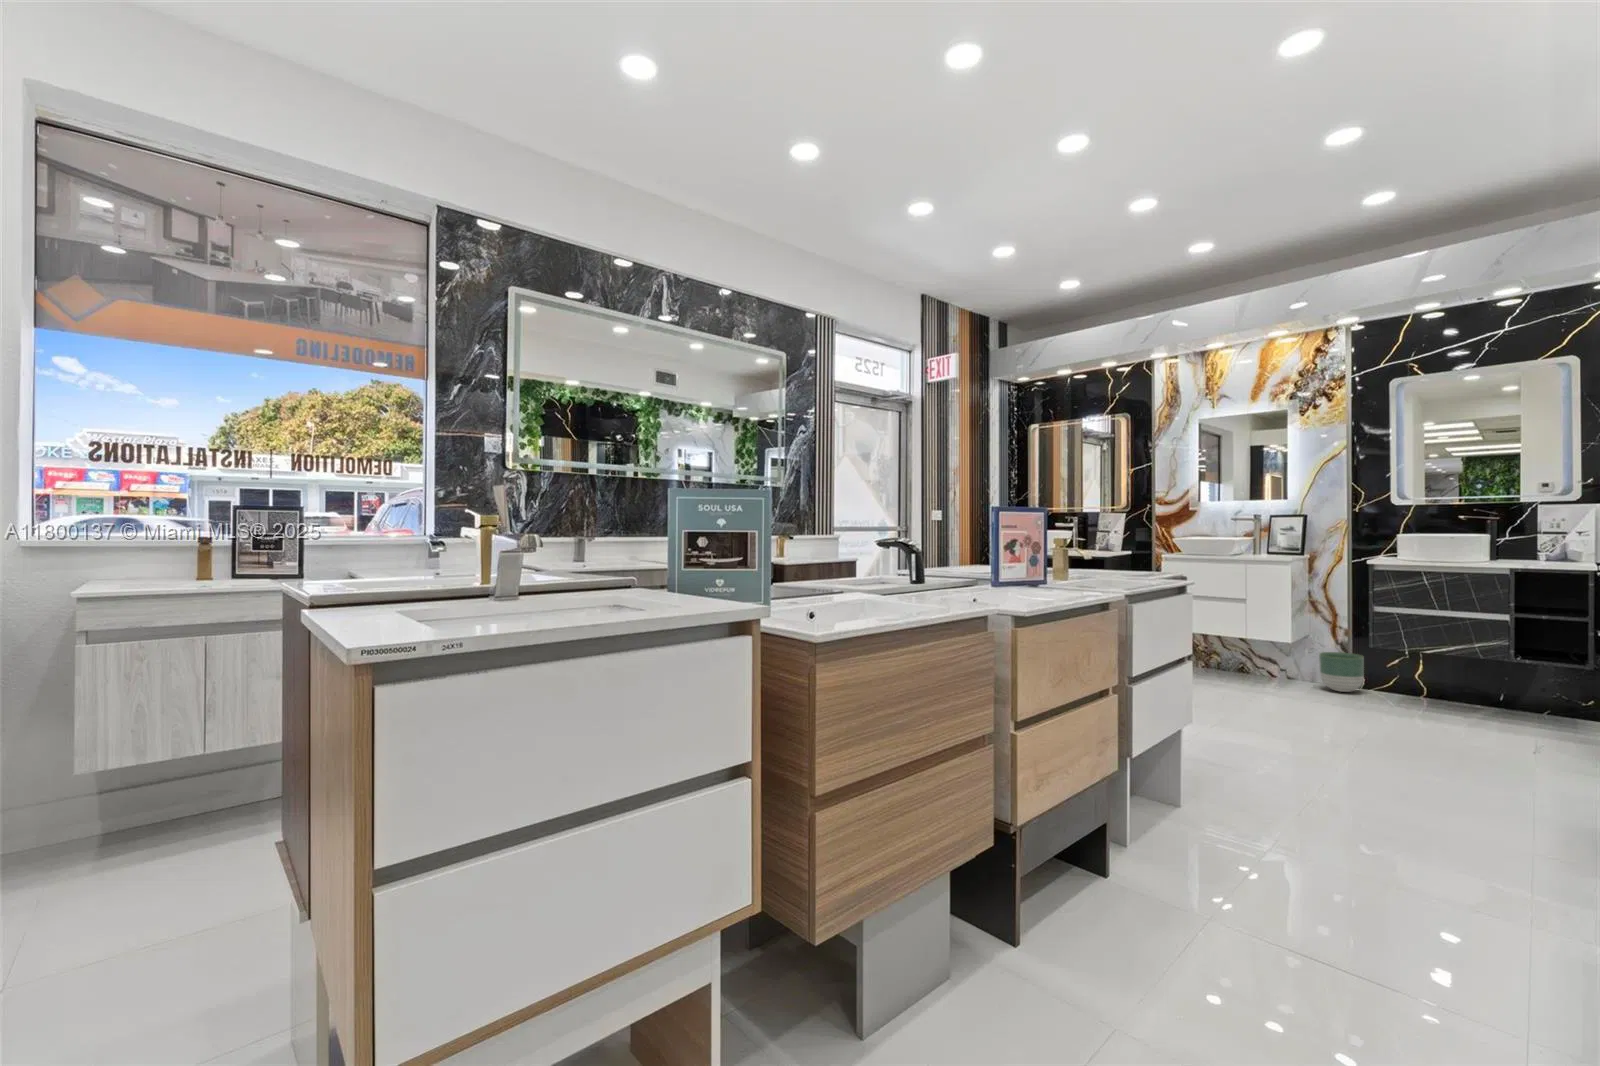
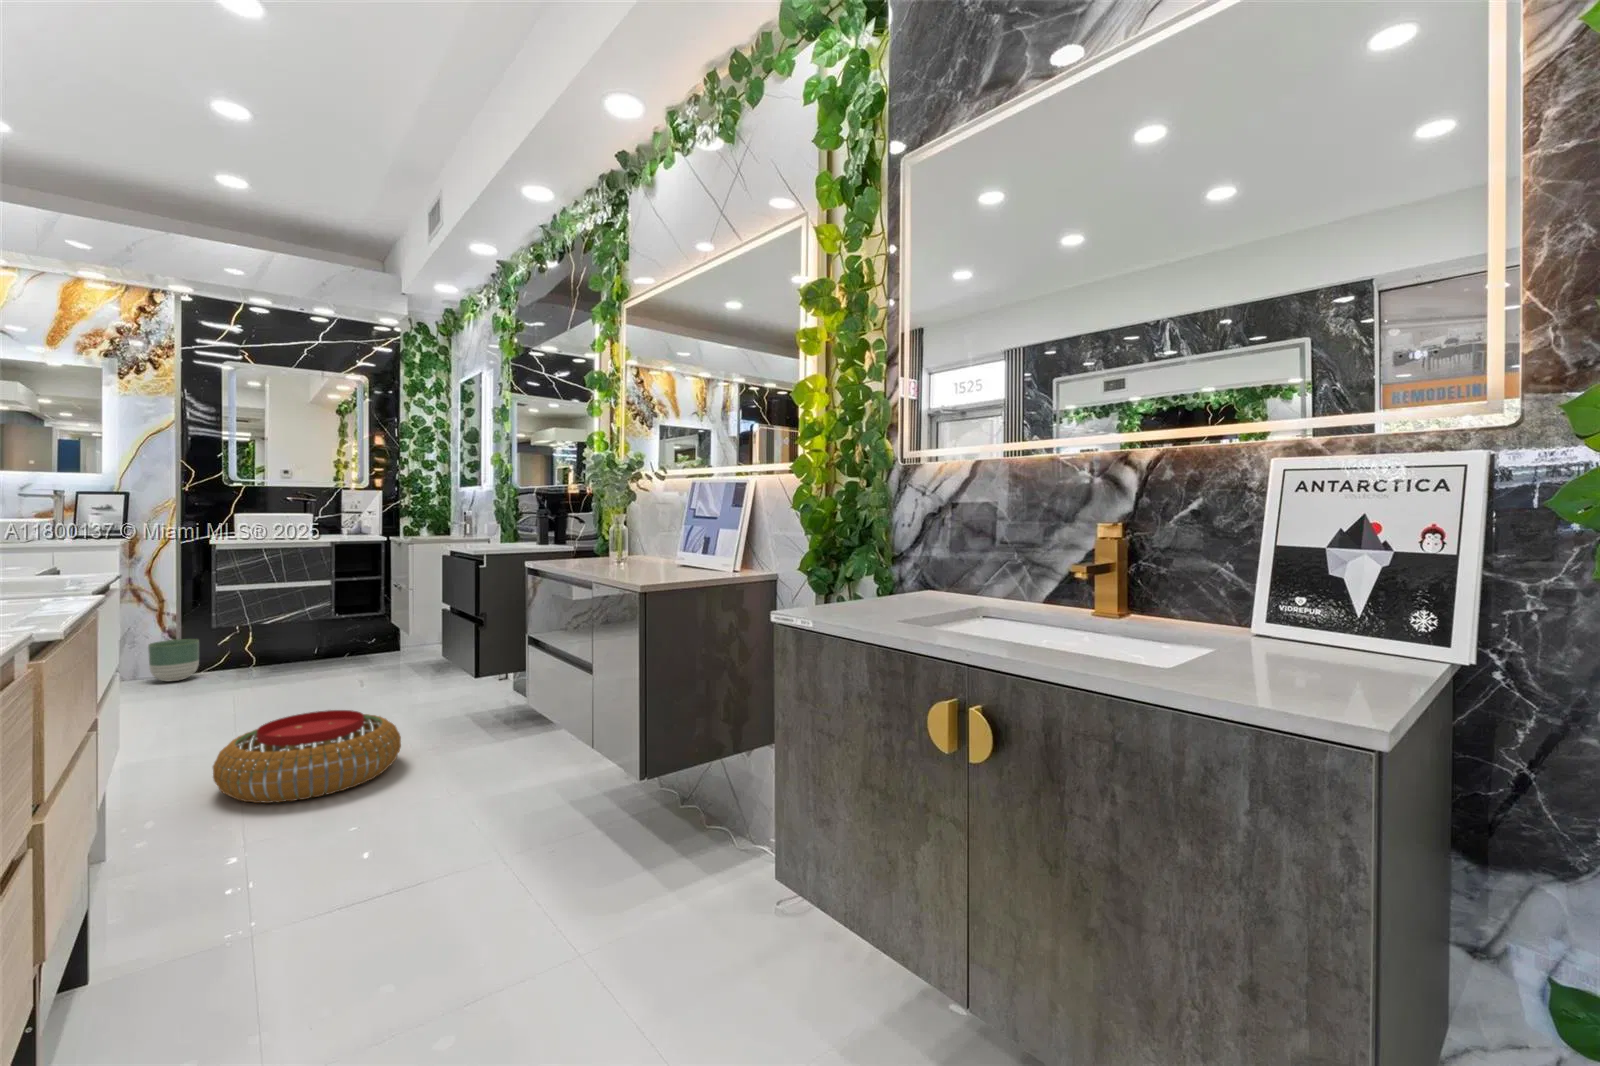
pouf: none [1275,752,1486,856] -> present [213,710,401,803]

